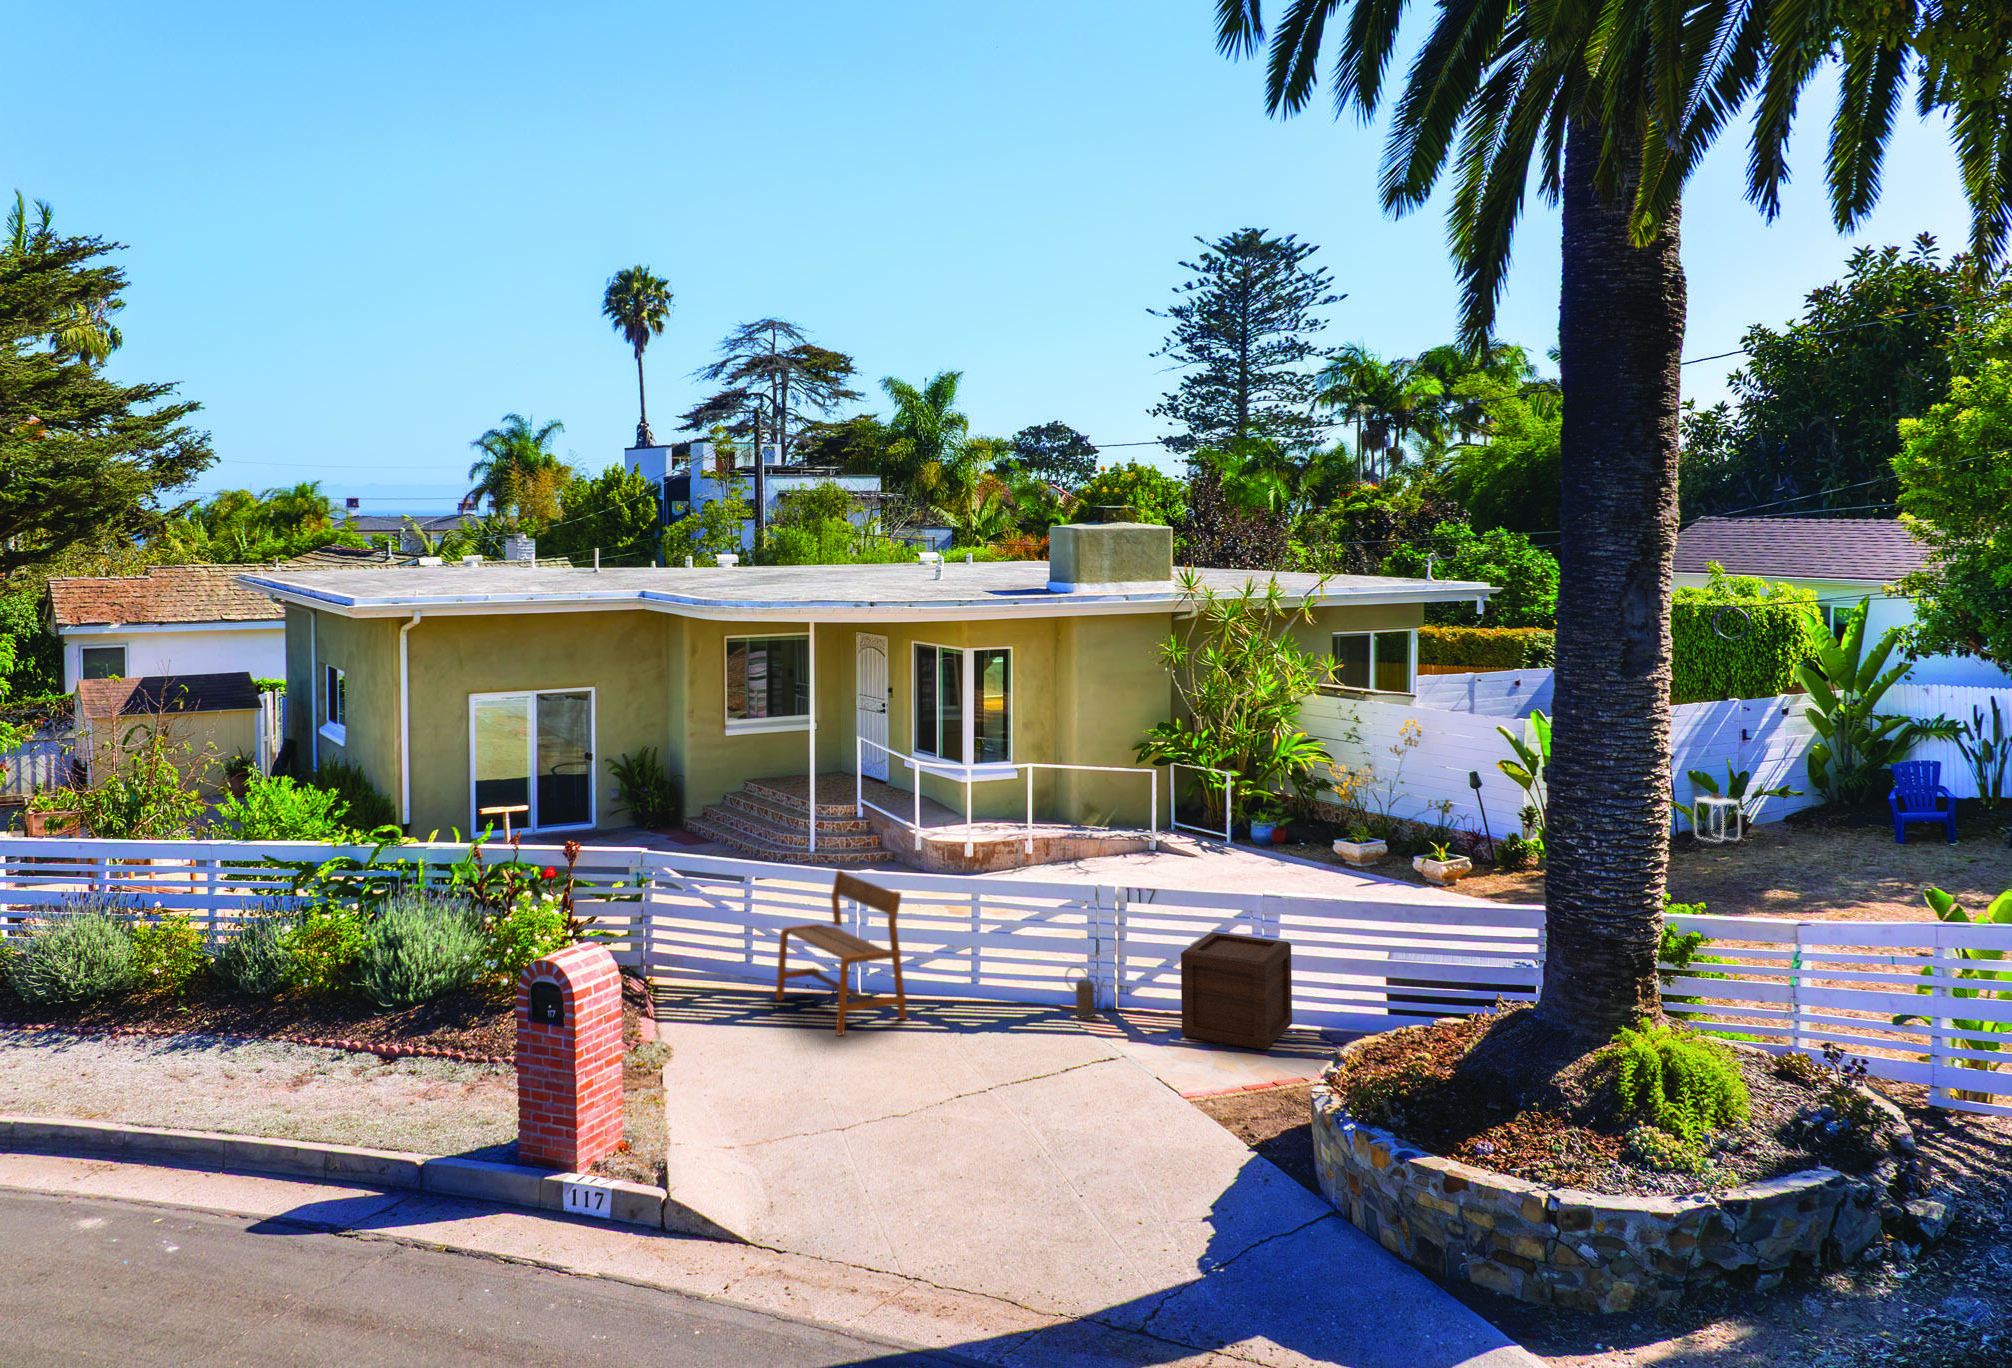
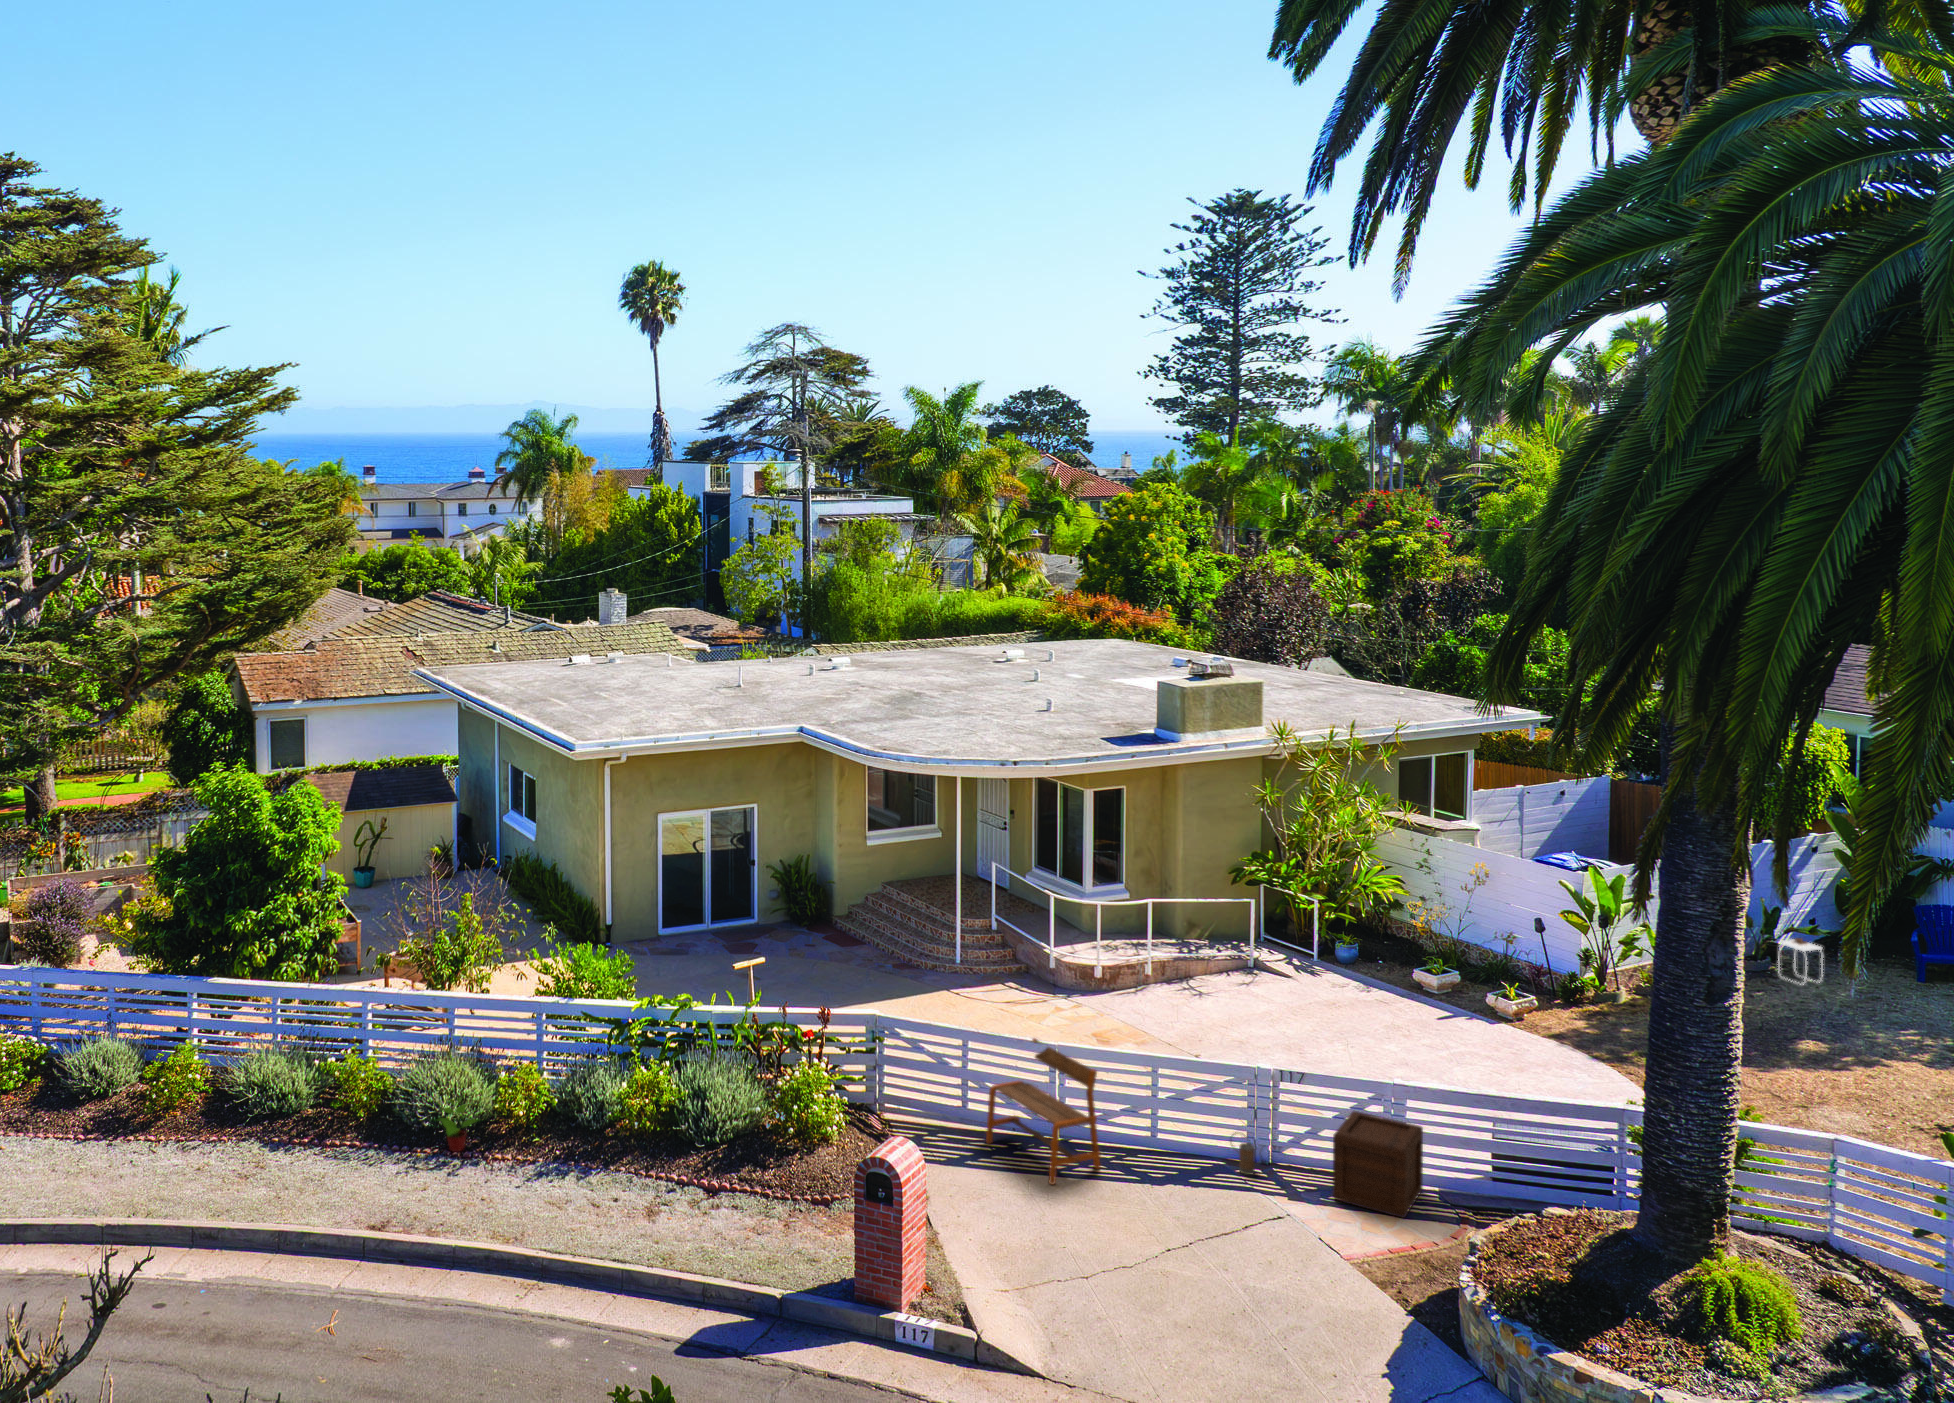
potted plant: present [1265,800,1291,842] -> present [438,1097,478,1152]

